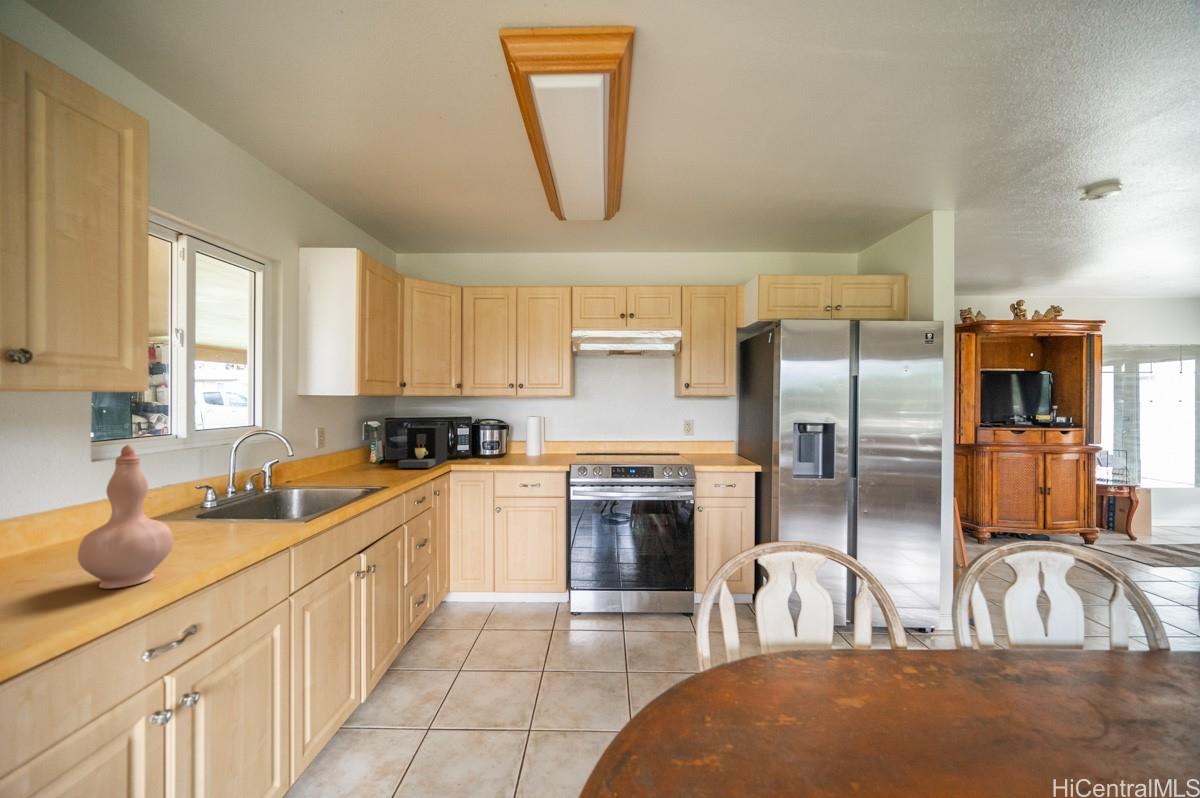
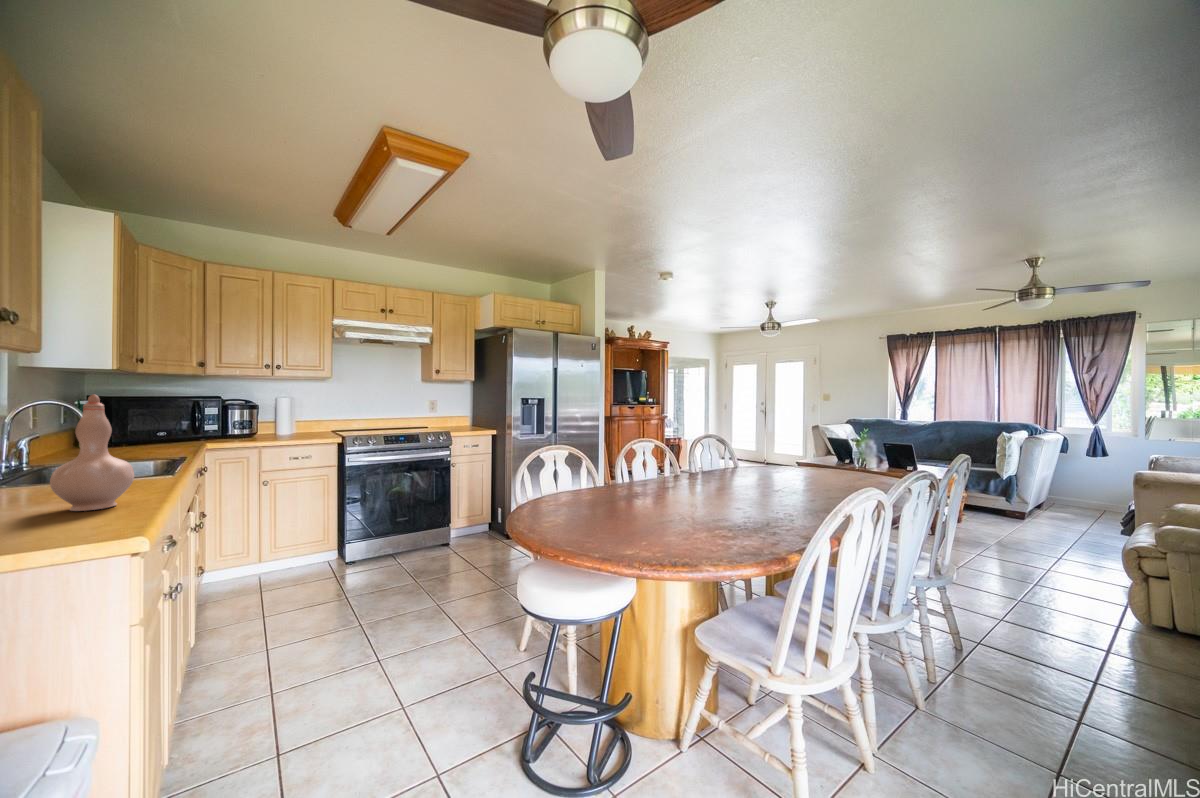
coffee maker: present [398,426,447,468] -> none [142,405,189,448]

